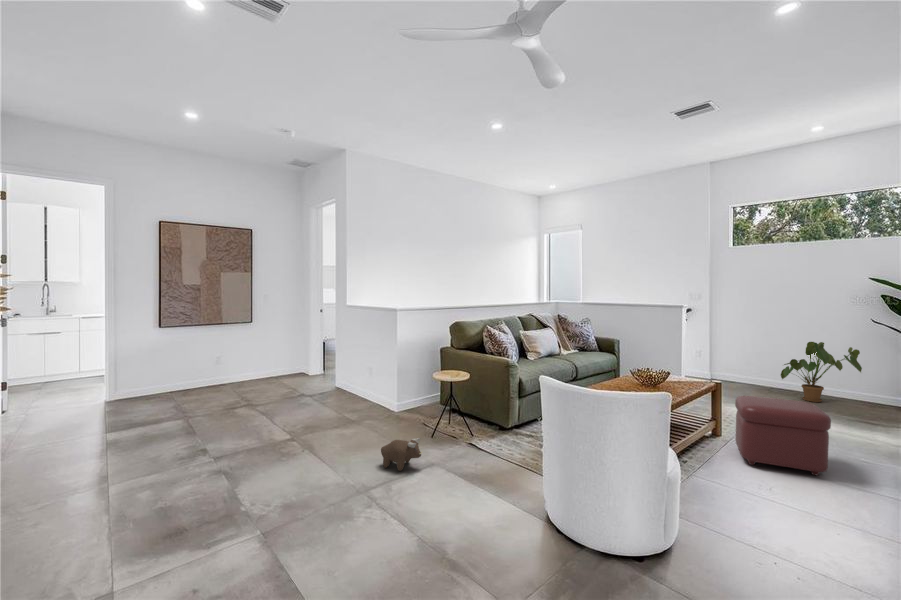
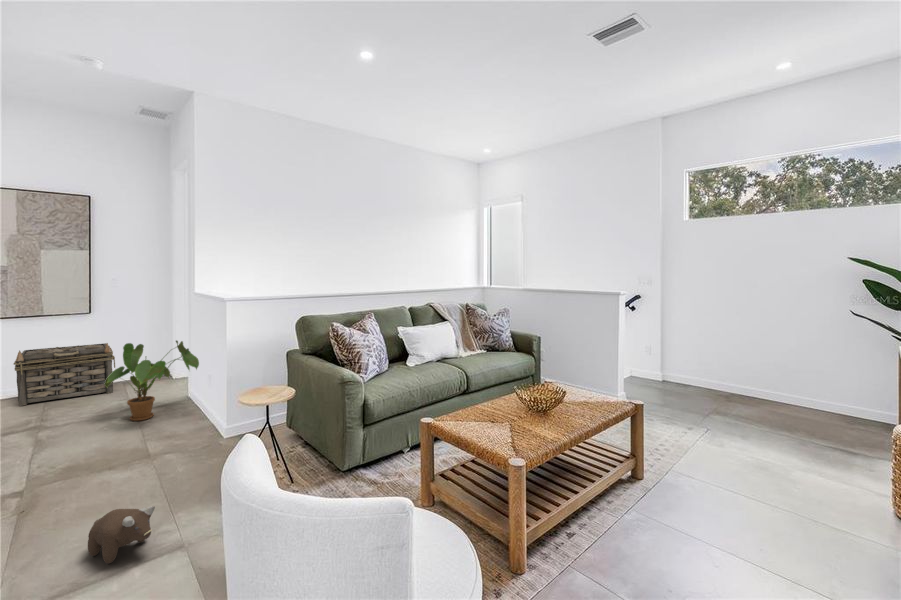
house plant: present [781,342,862,402] -> present [105,340,199,421]
basket: none [208,344,276,391] -> present [14,343,115,406]
ottoman: present [735,396,831,476] -> none [656,428,792,567]

